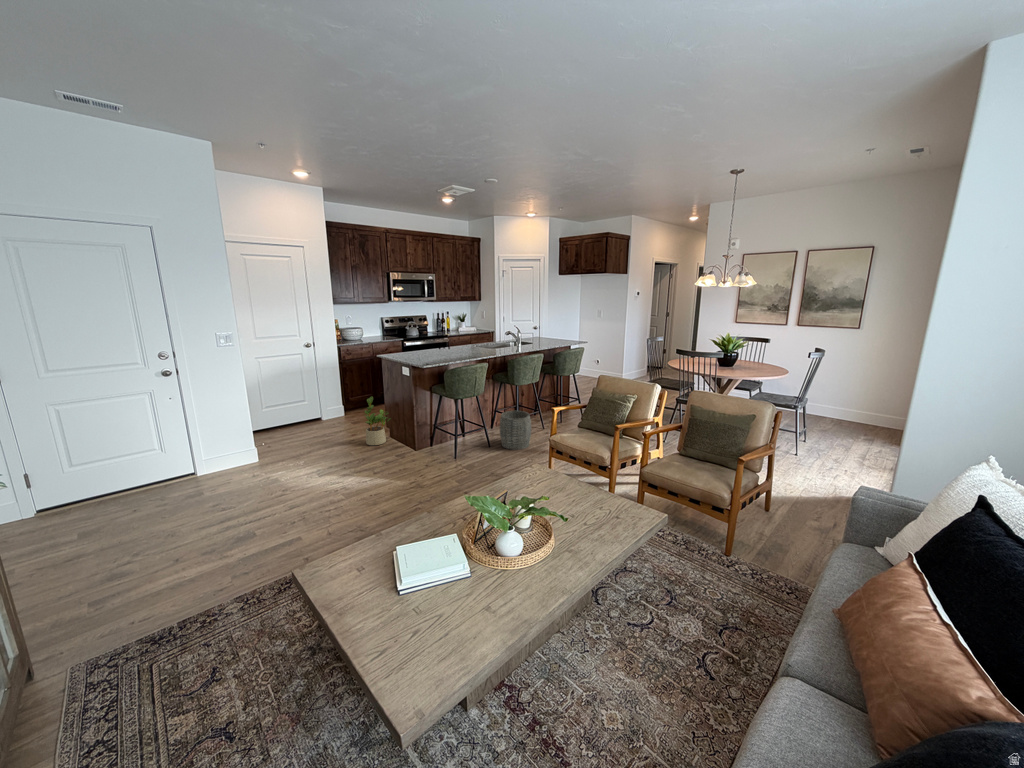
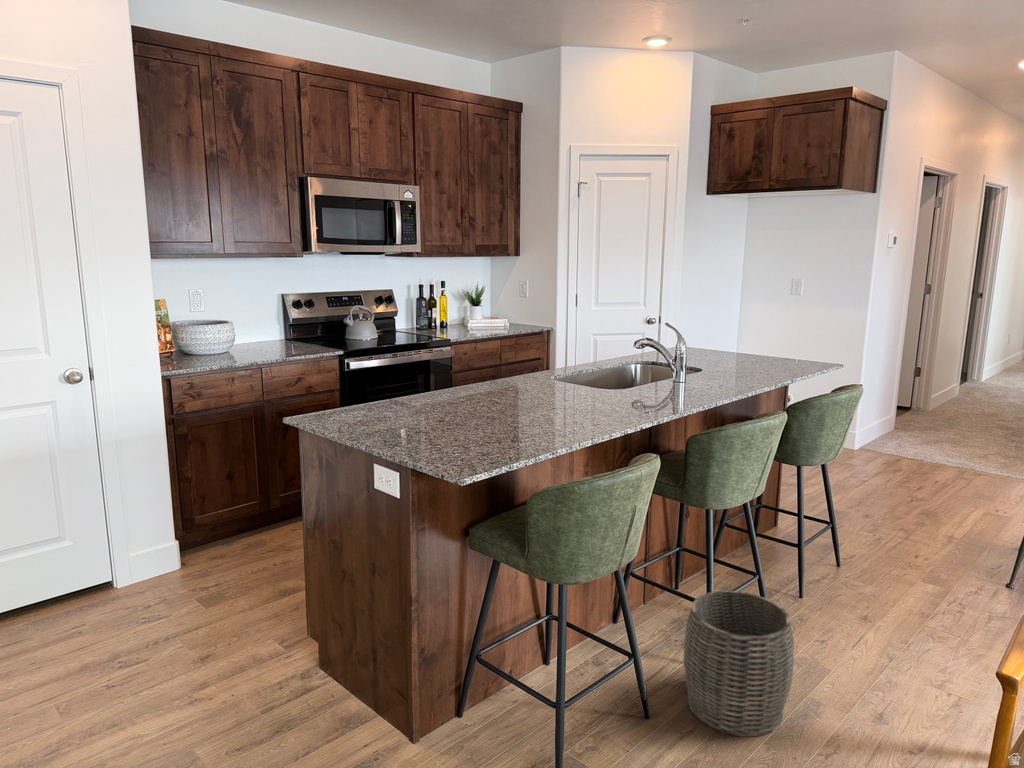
potted plant: present [365,396,391,445] -> none [235,552,324,716]

